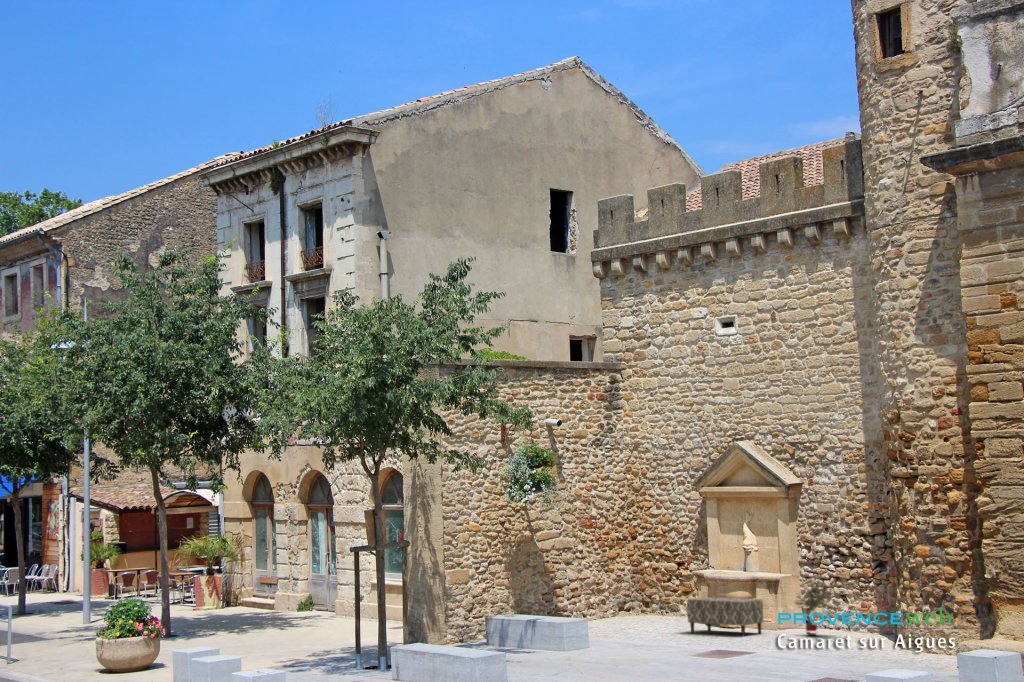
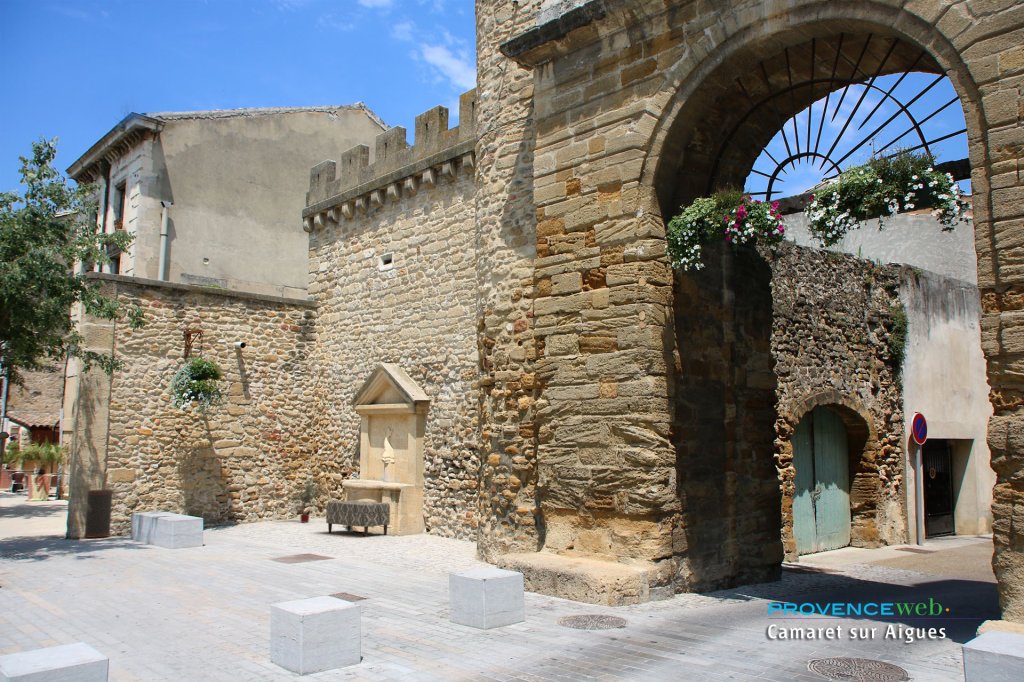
potted tree: present [795,577,828,636] -> present [289,479,323,523]
trash can: none [440,593,465,644] -> present [84,490,113,538]

